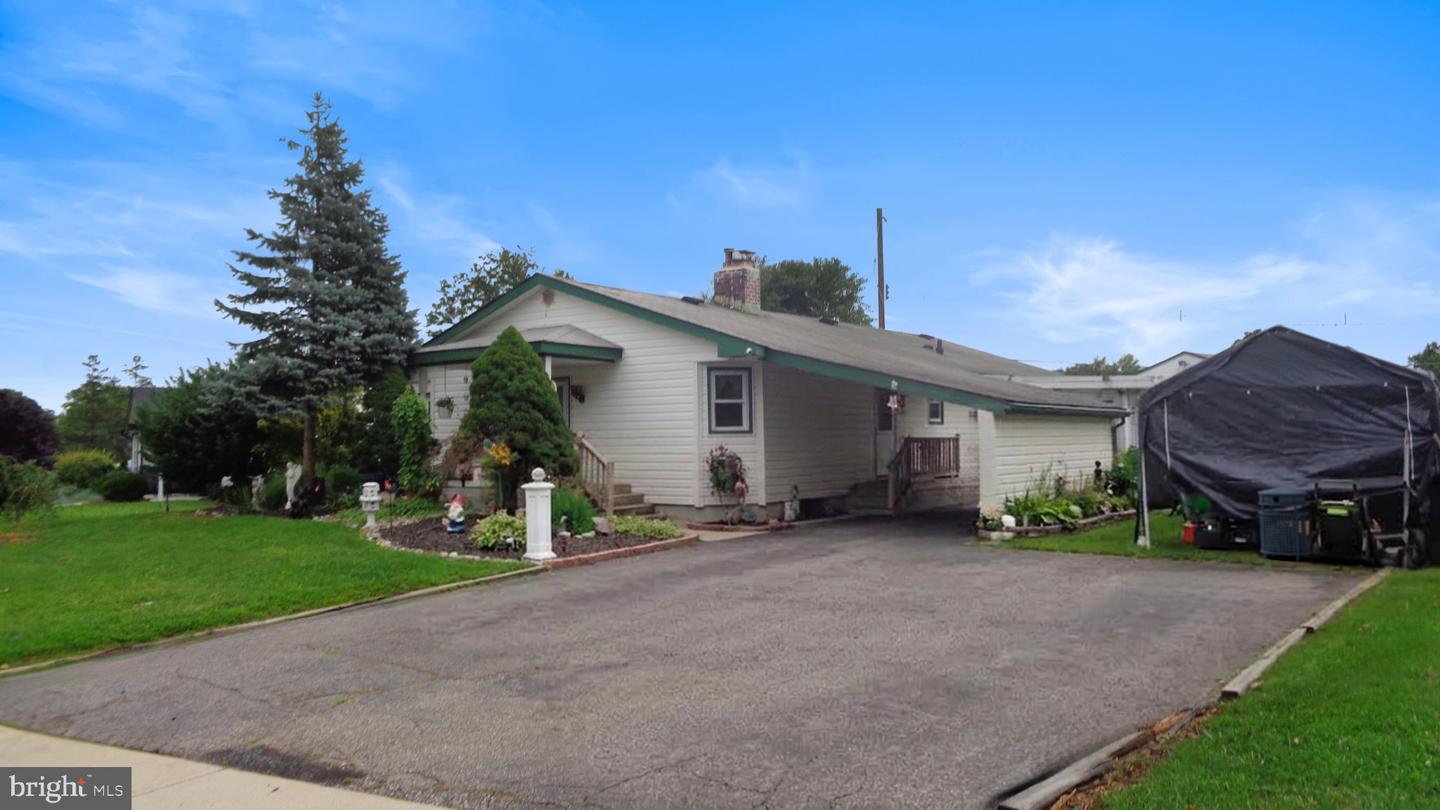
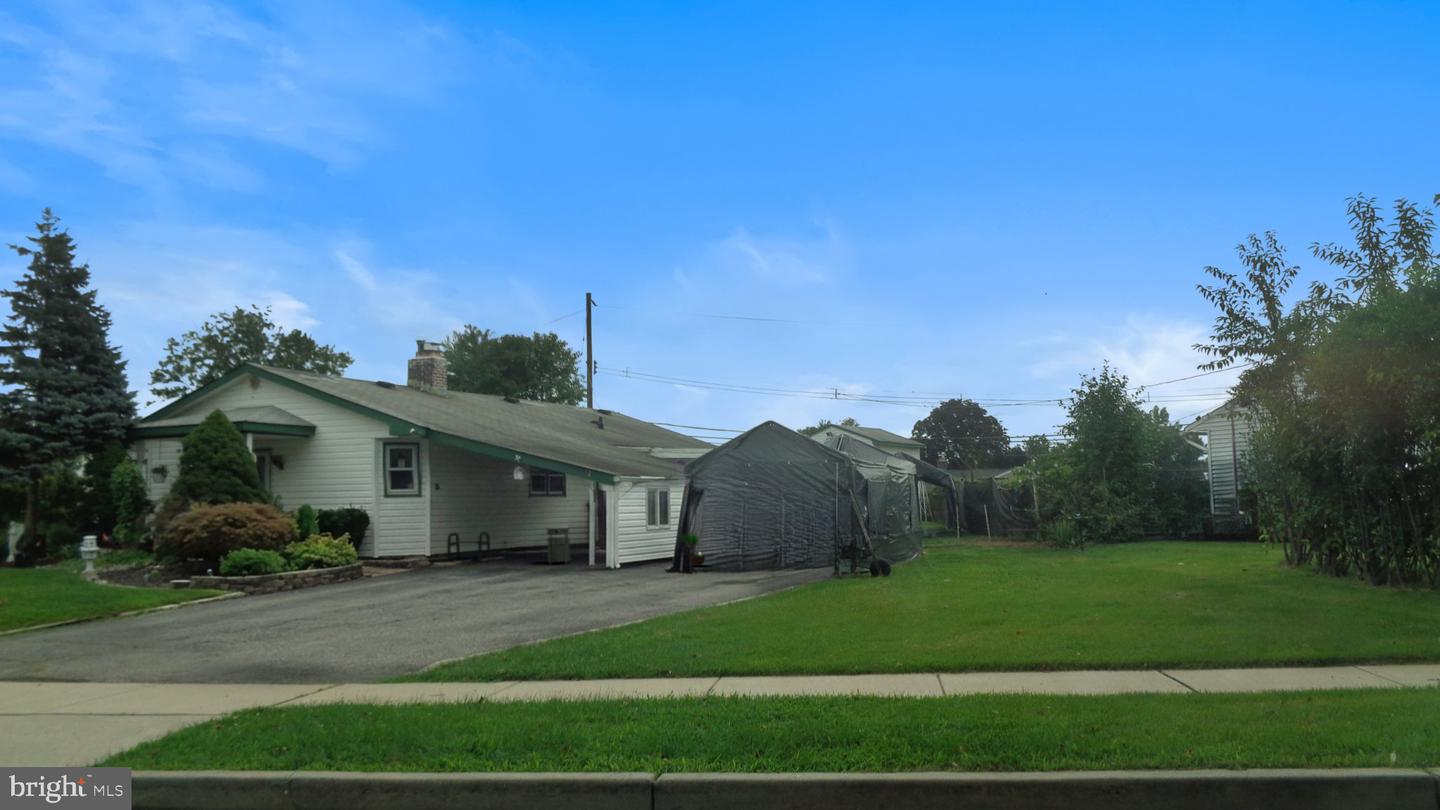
trash can: present [1258,487,1311,561] -> present [547,524,570,563]
bench: none [793,490,849,528] -> present [447,532,490,560]

